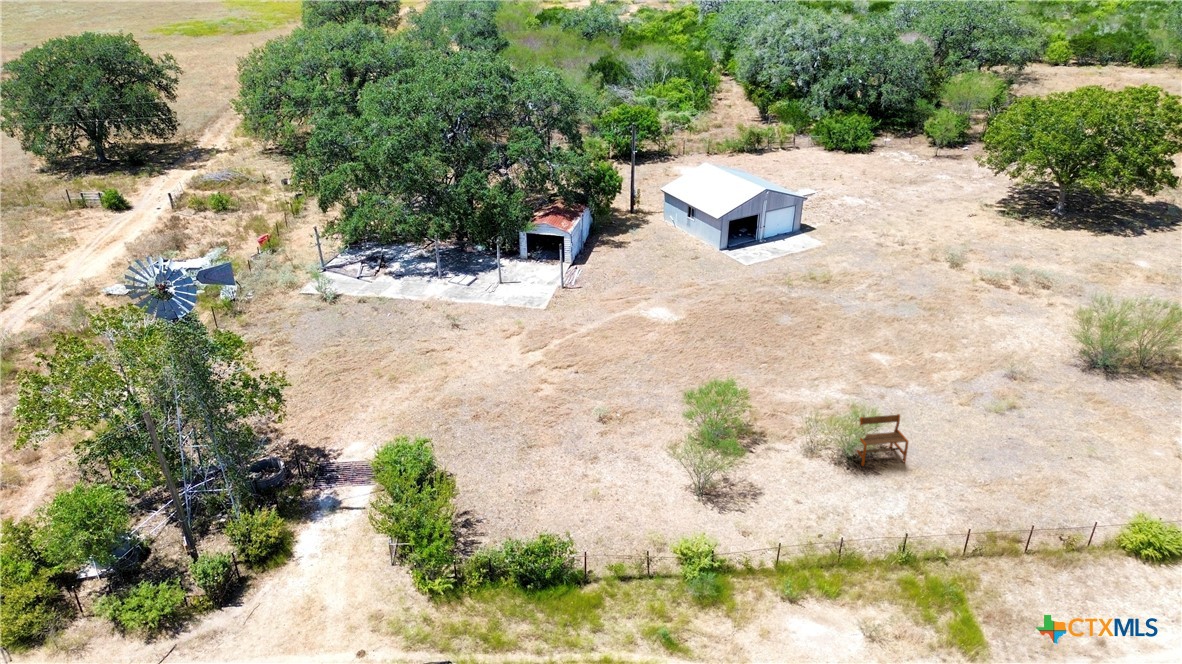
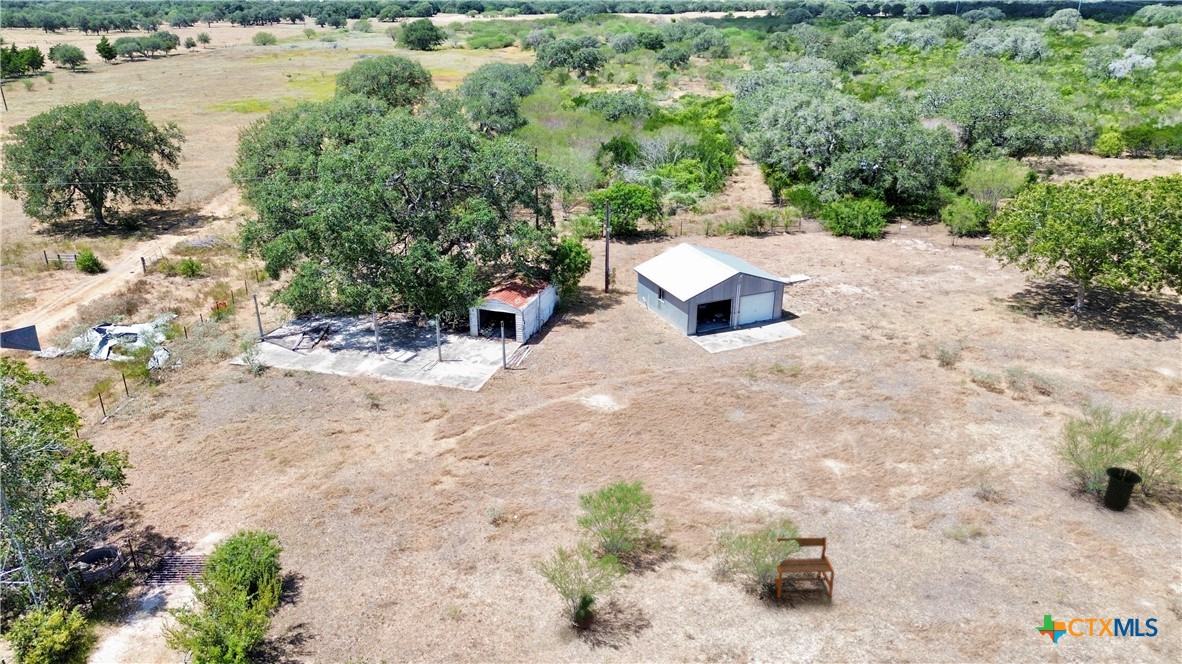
trash can: none [1108,346,1141,382] -> present [1104,467,1142,511]
potted tree: none [702,470,725,499] -> present [575,595,595,628]

